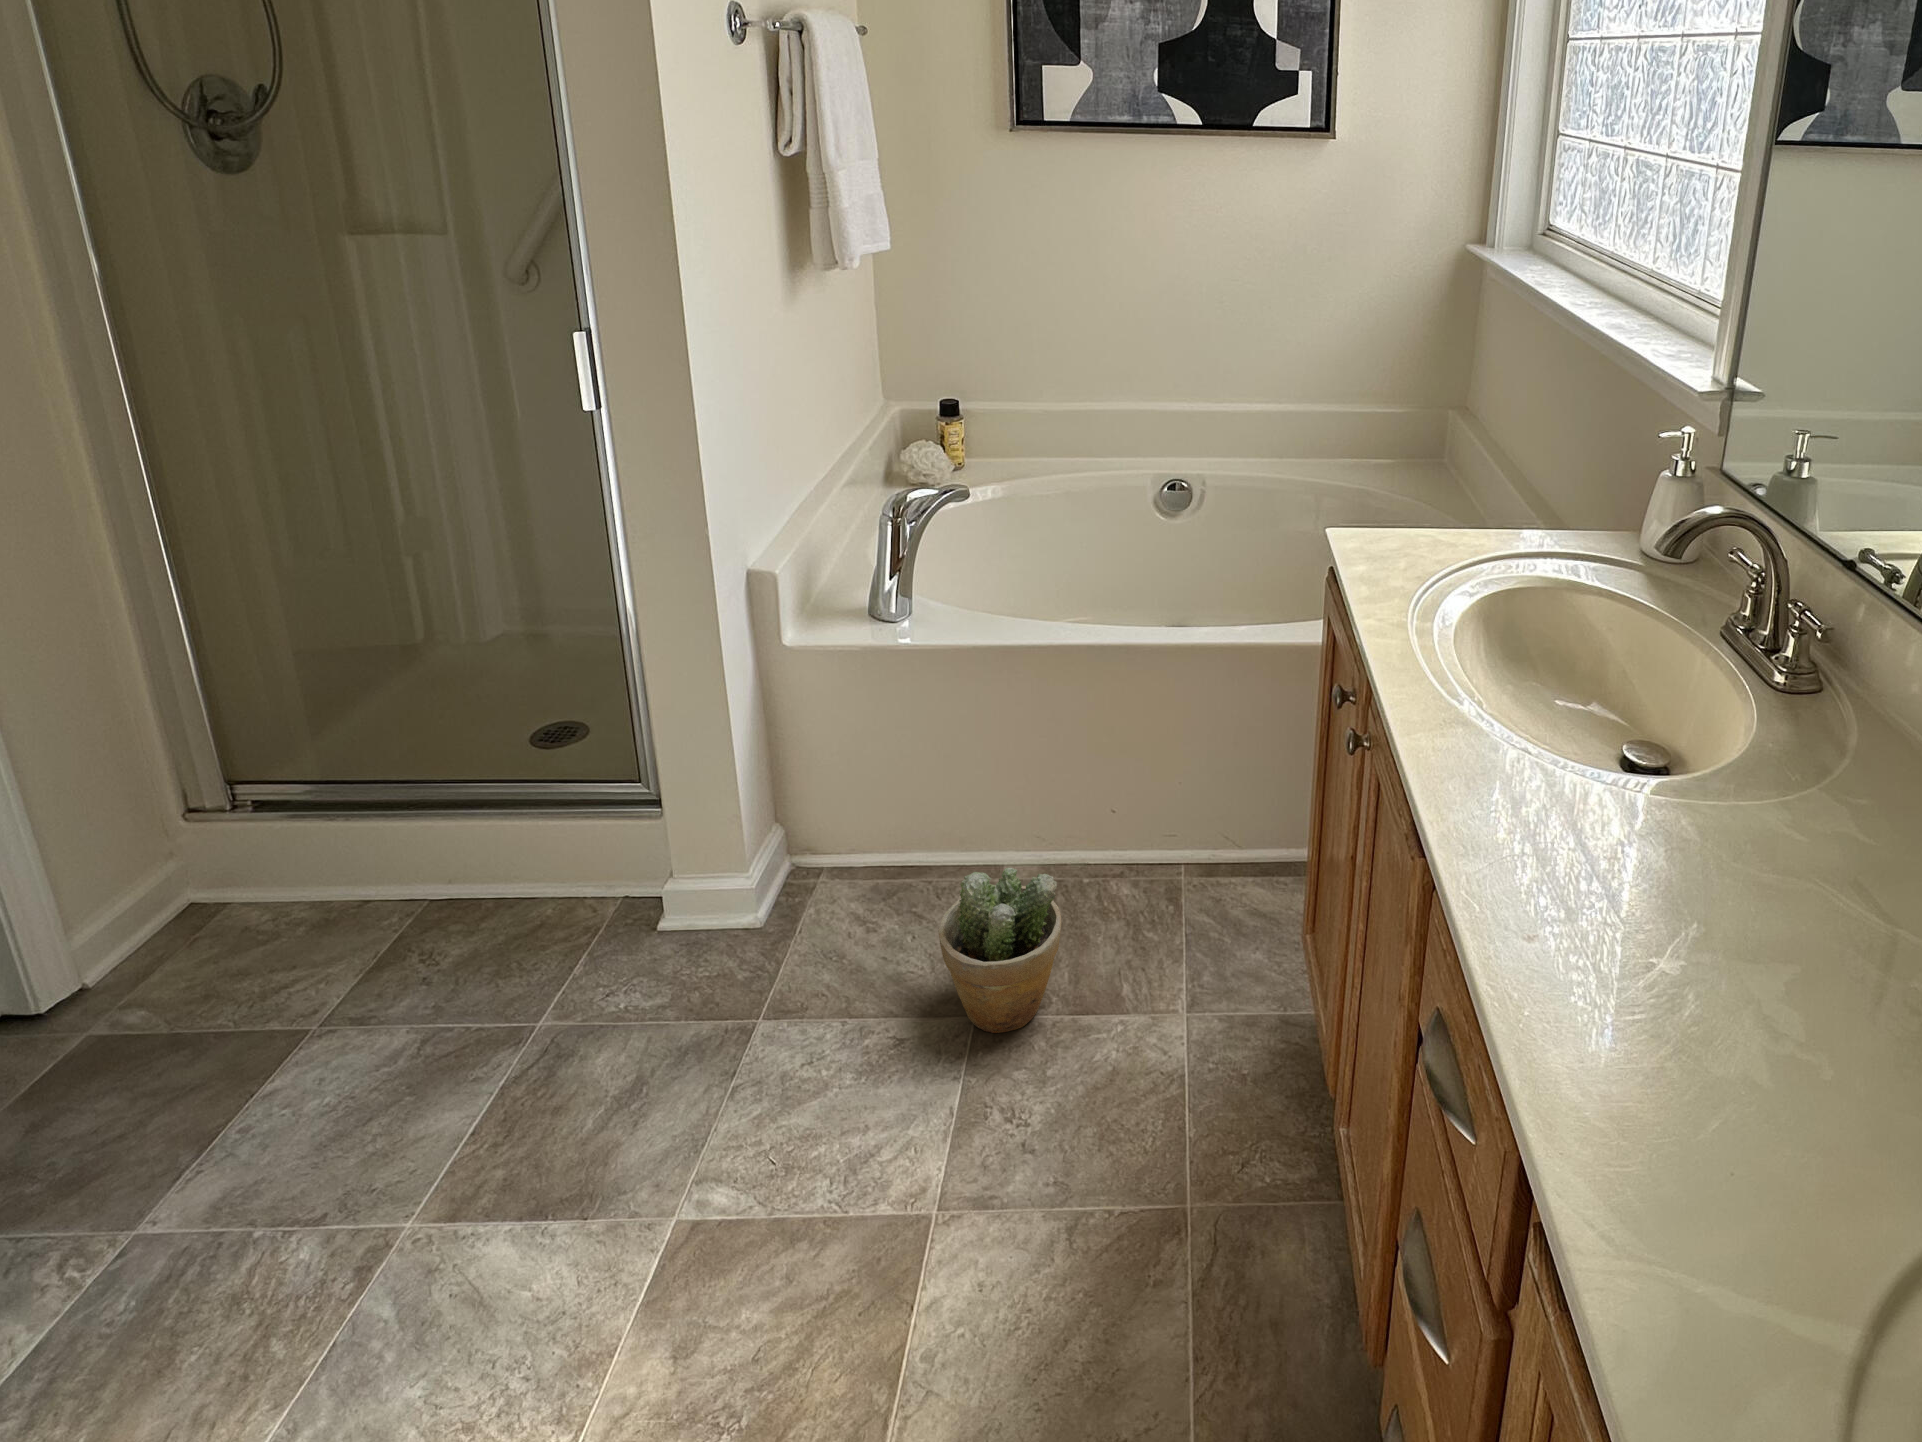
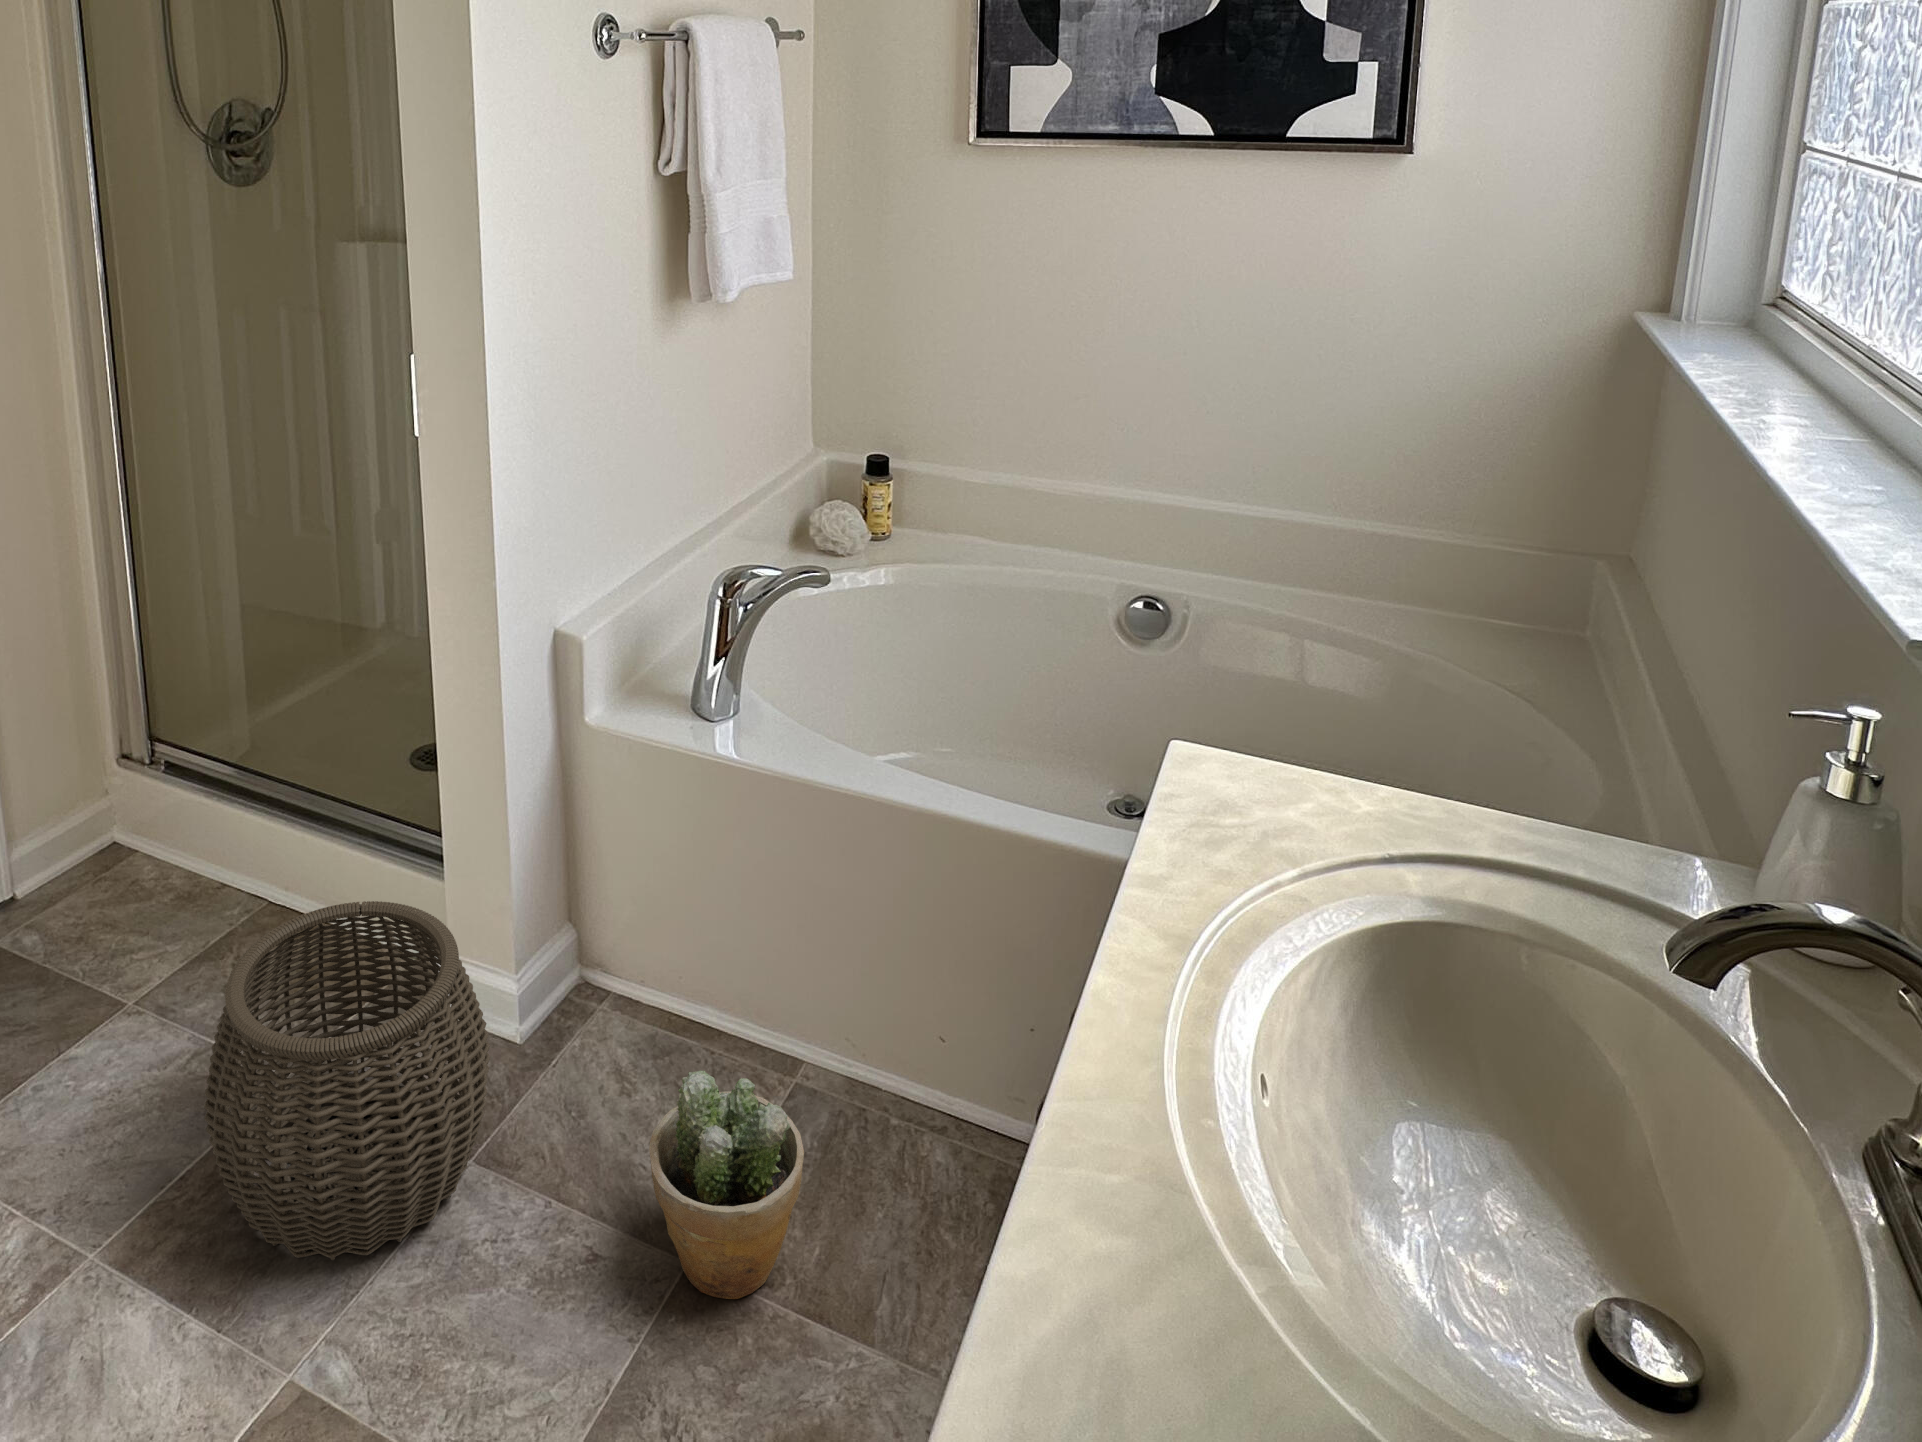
woven basket: none [499,829,776,1143] -> present [204,901,490,1260]

